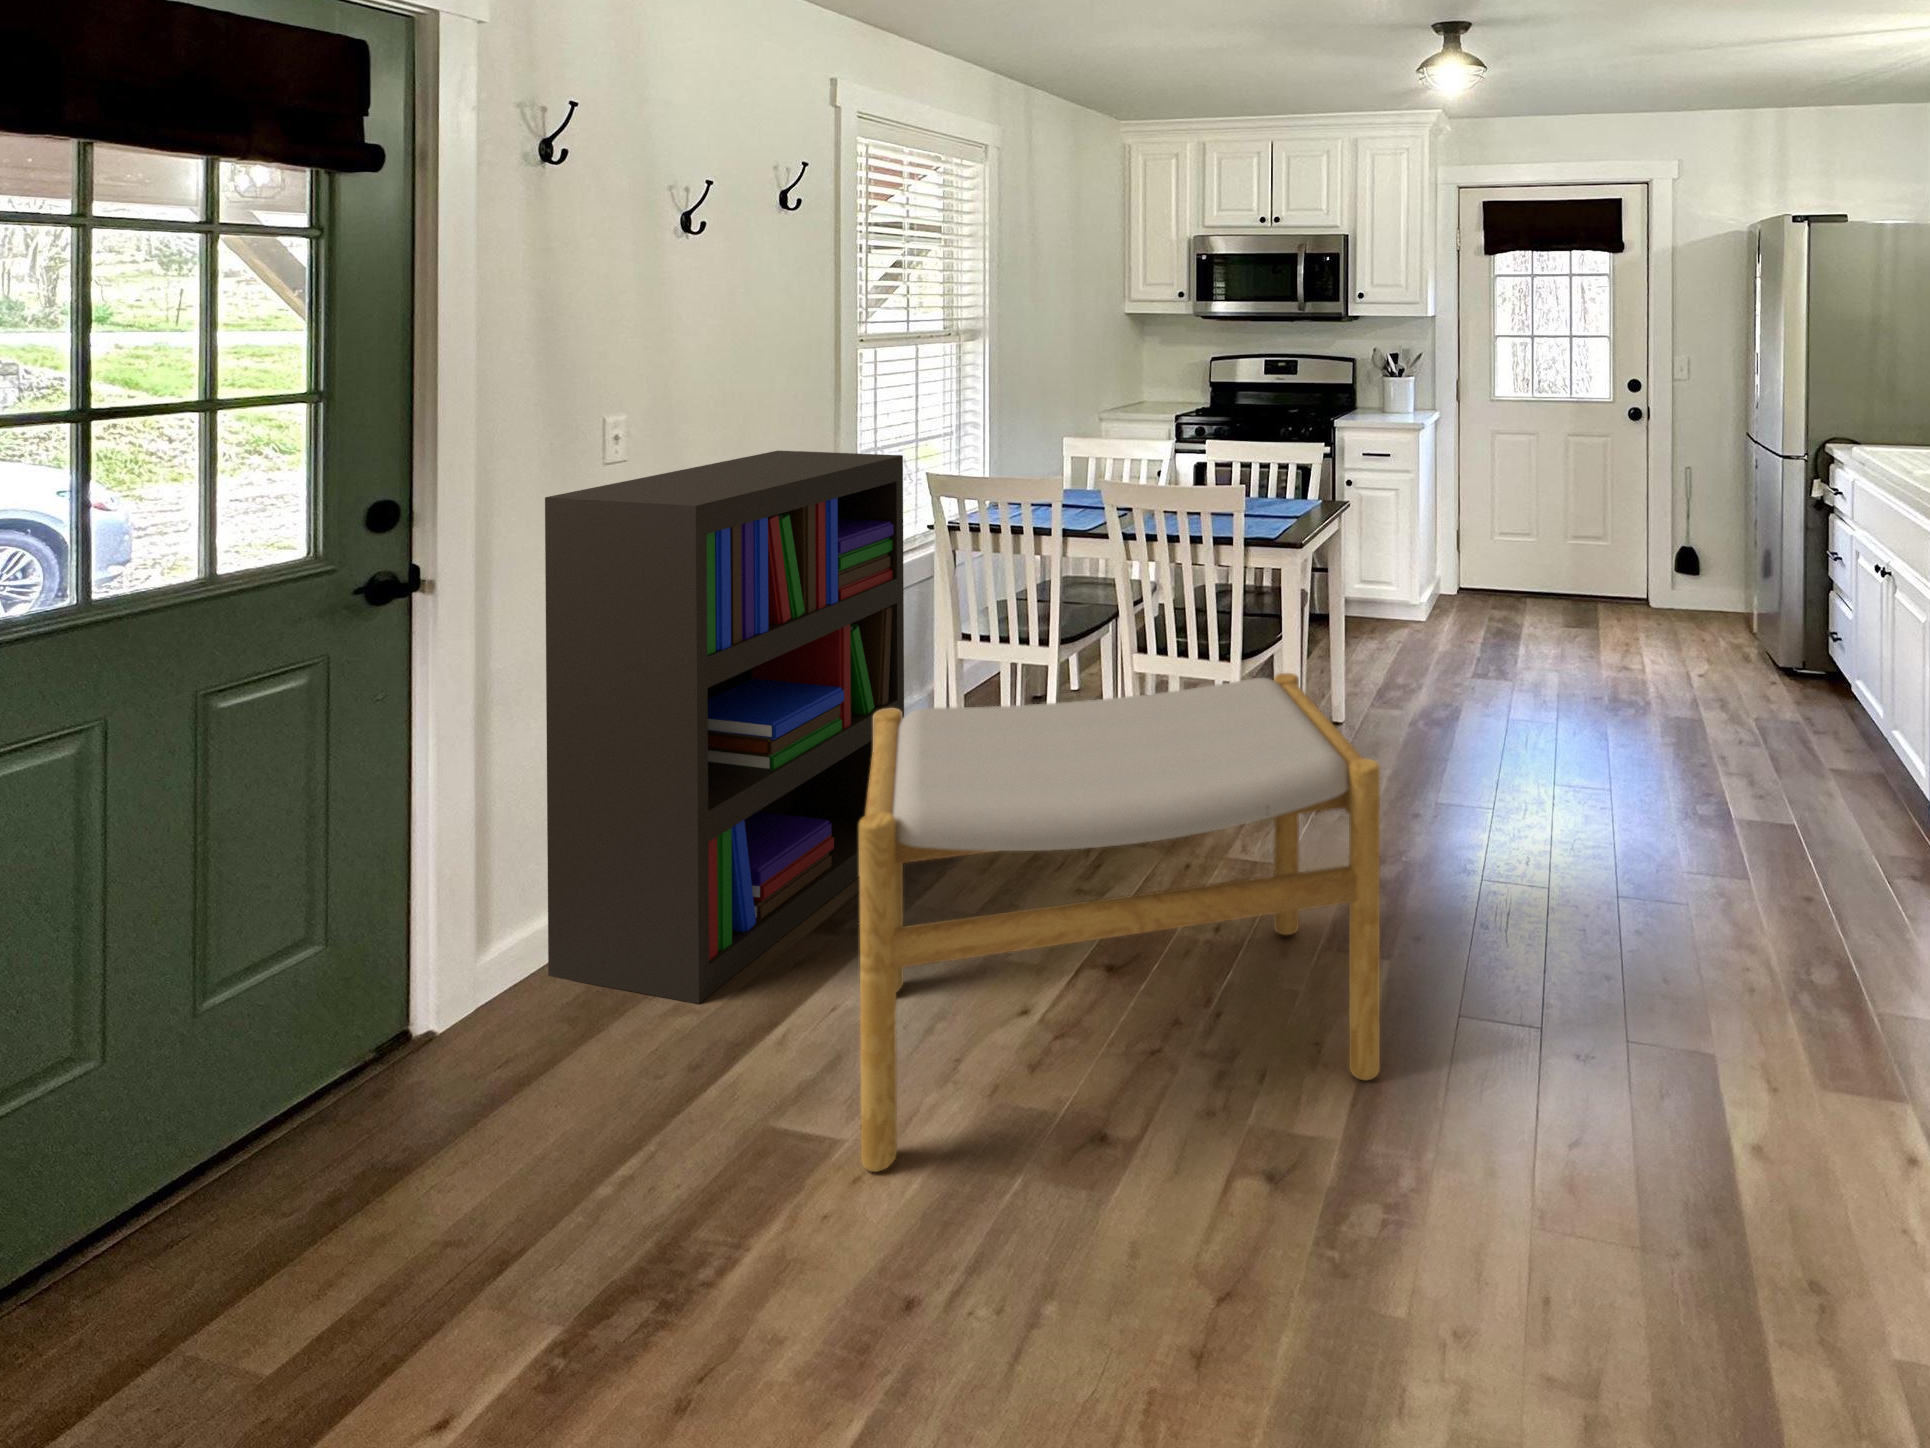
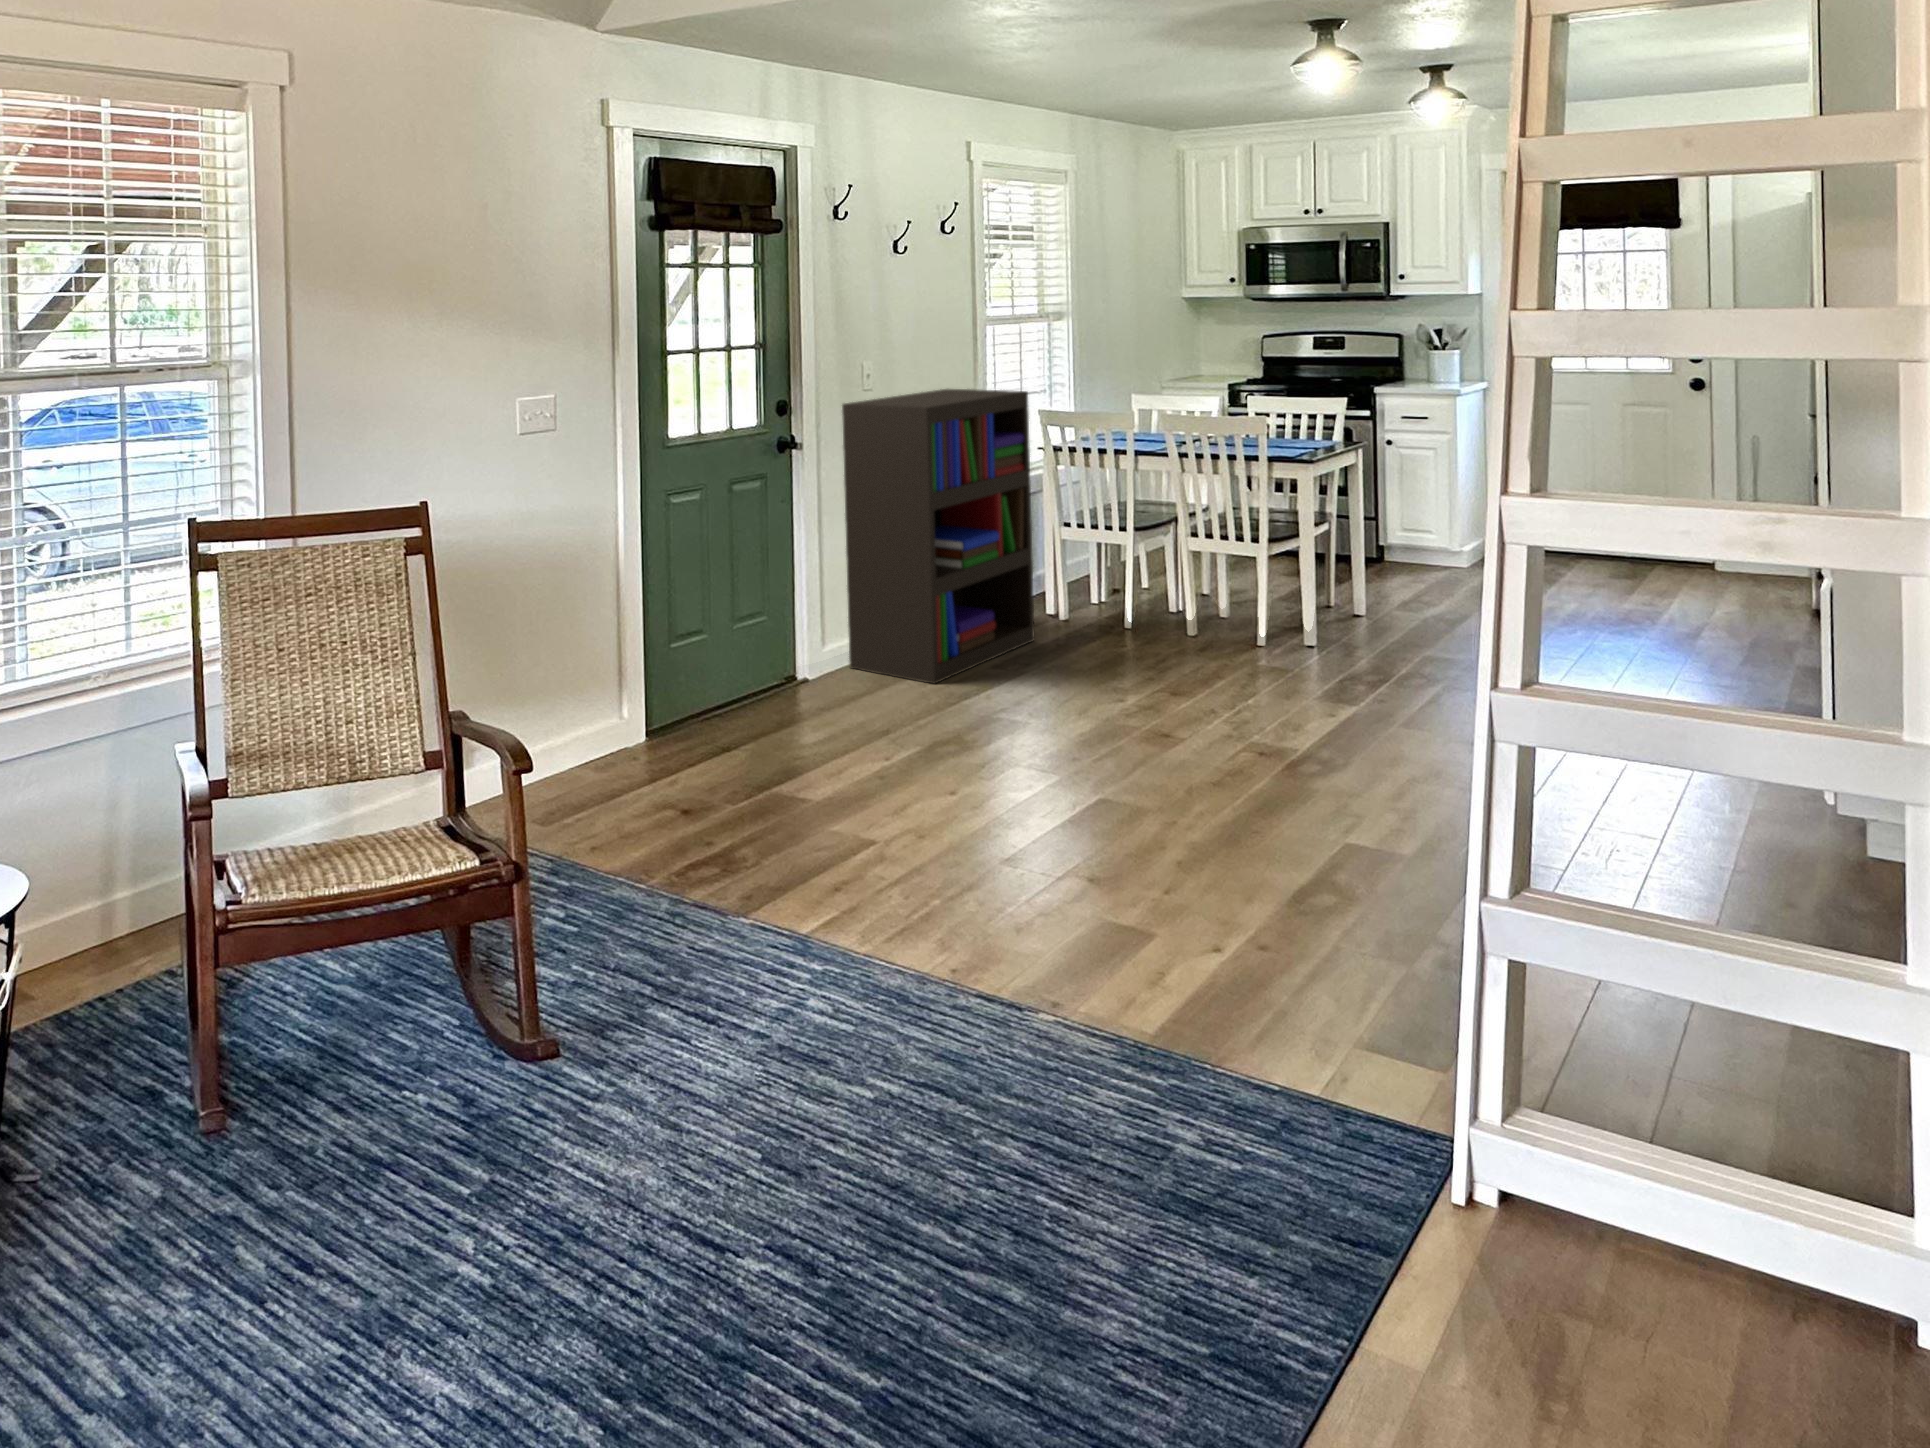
footstool: present [859,673,1380,1172] -> none [1027,528,1337,745]

